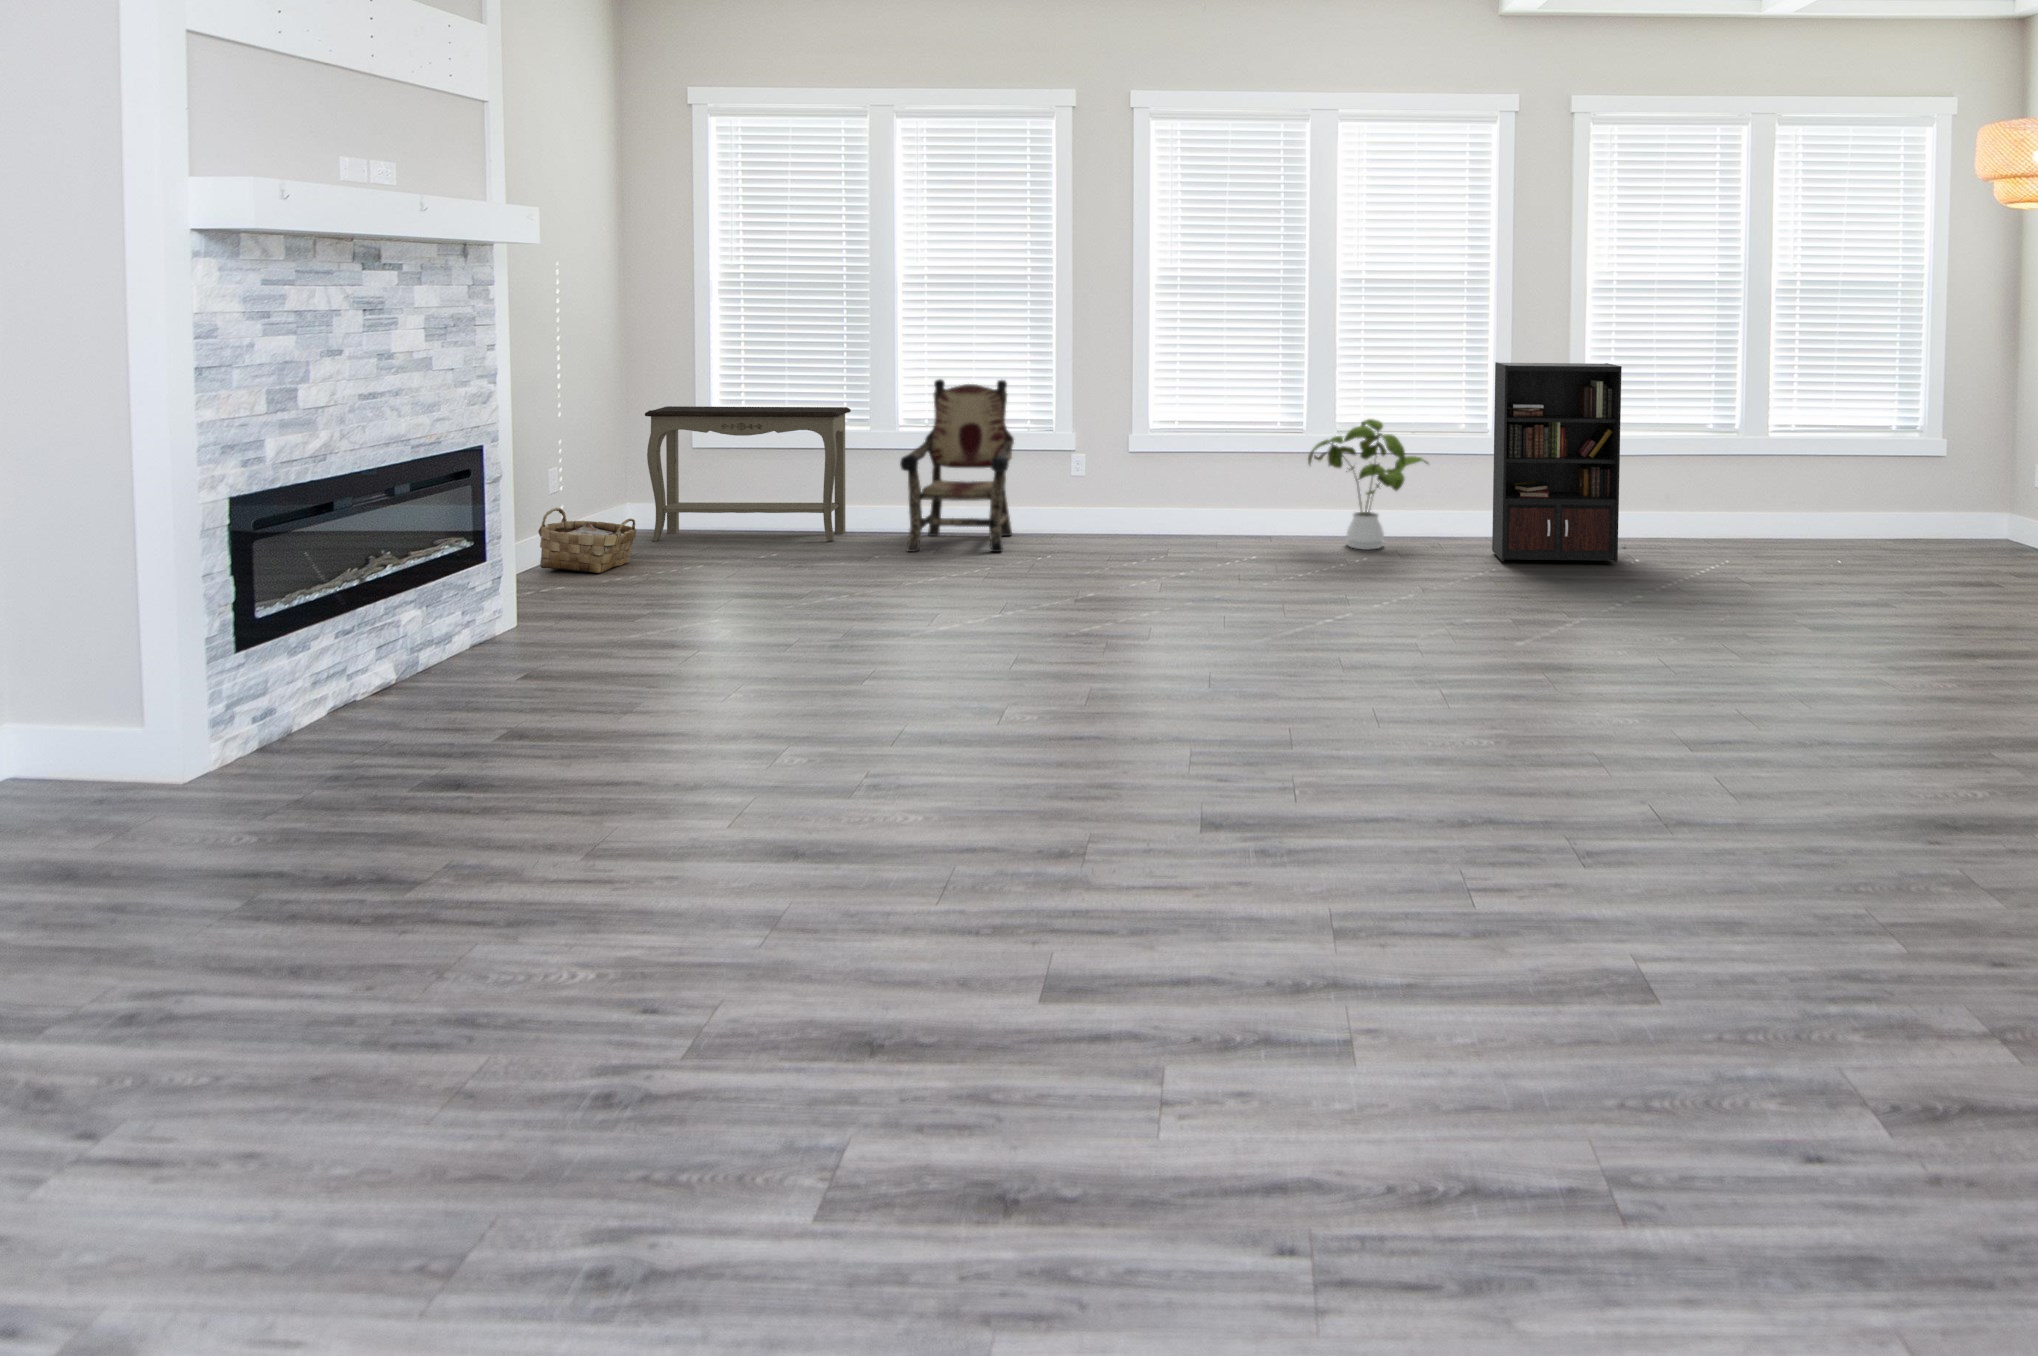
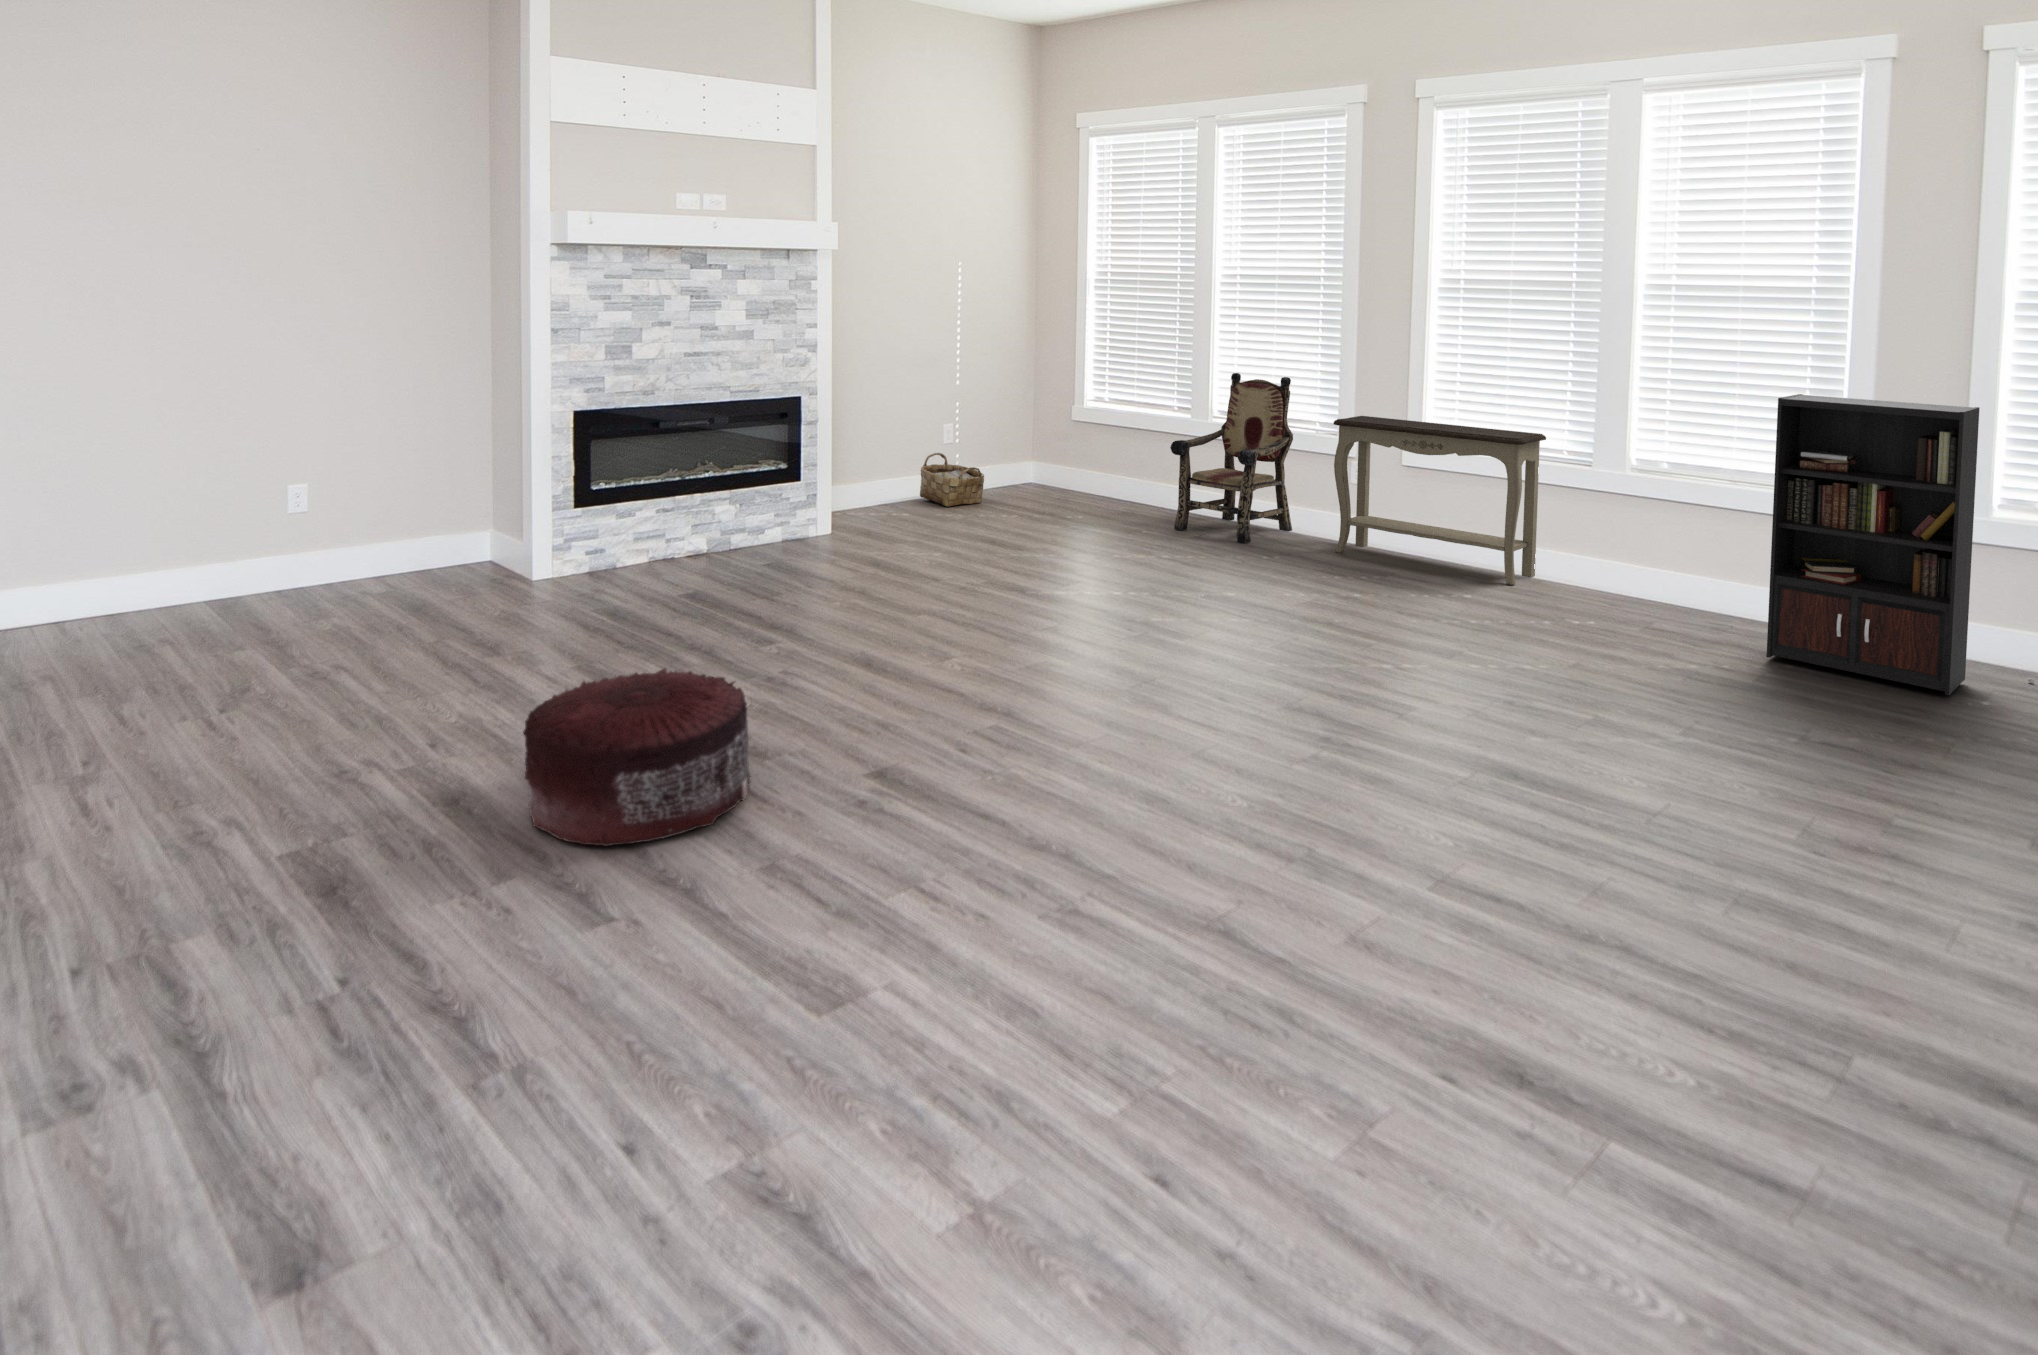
console table: present [645,406,851,541] -> present [1334,416,1546,585]
house plant: present [1308,419,1428,550] -> none [1561,452,1732,612]
pouf: none [917,760,1191,1005] -> present [523,668,750,846]

